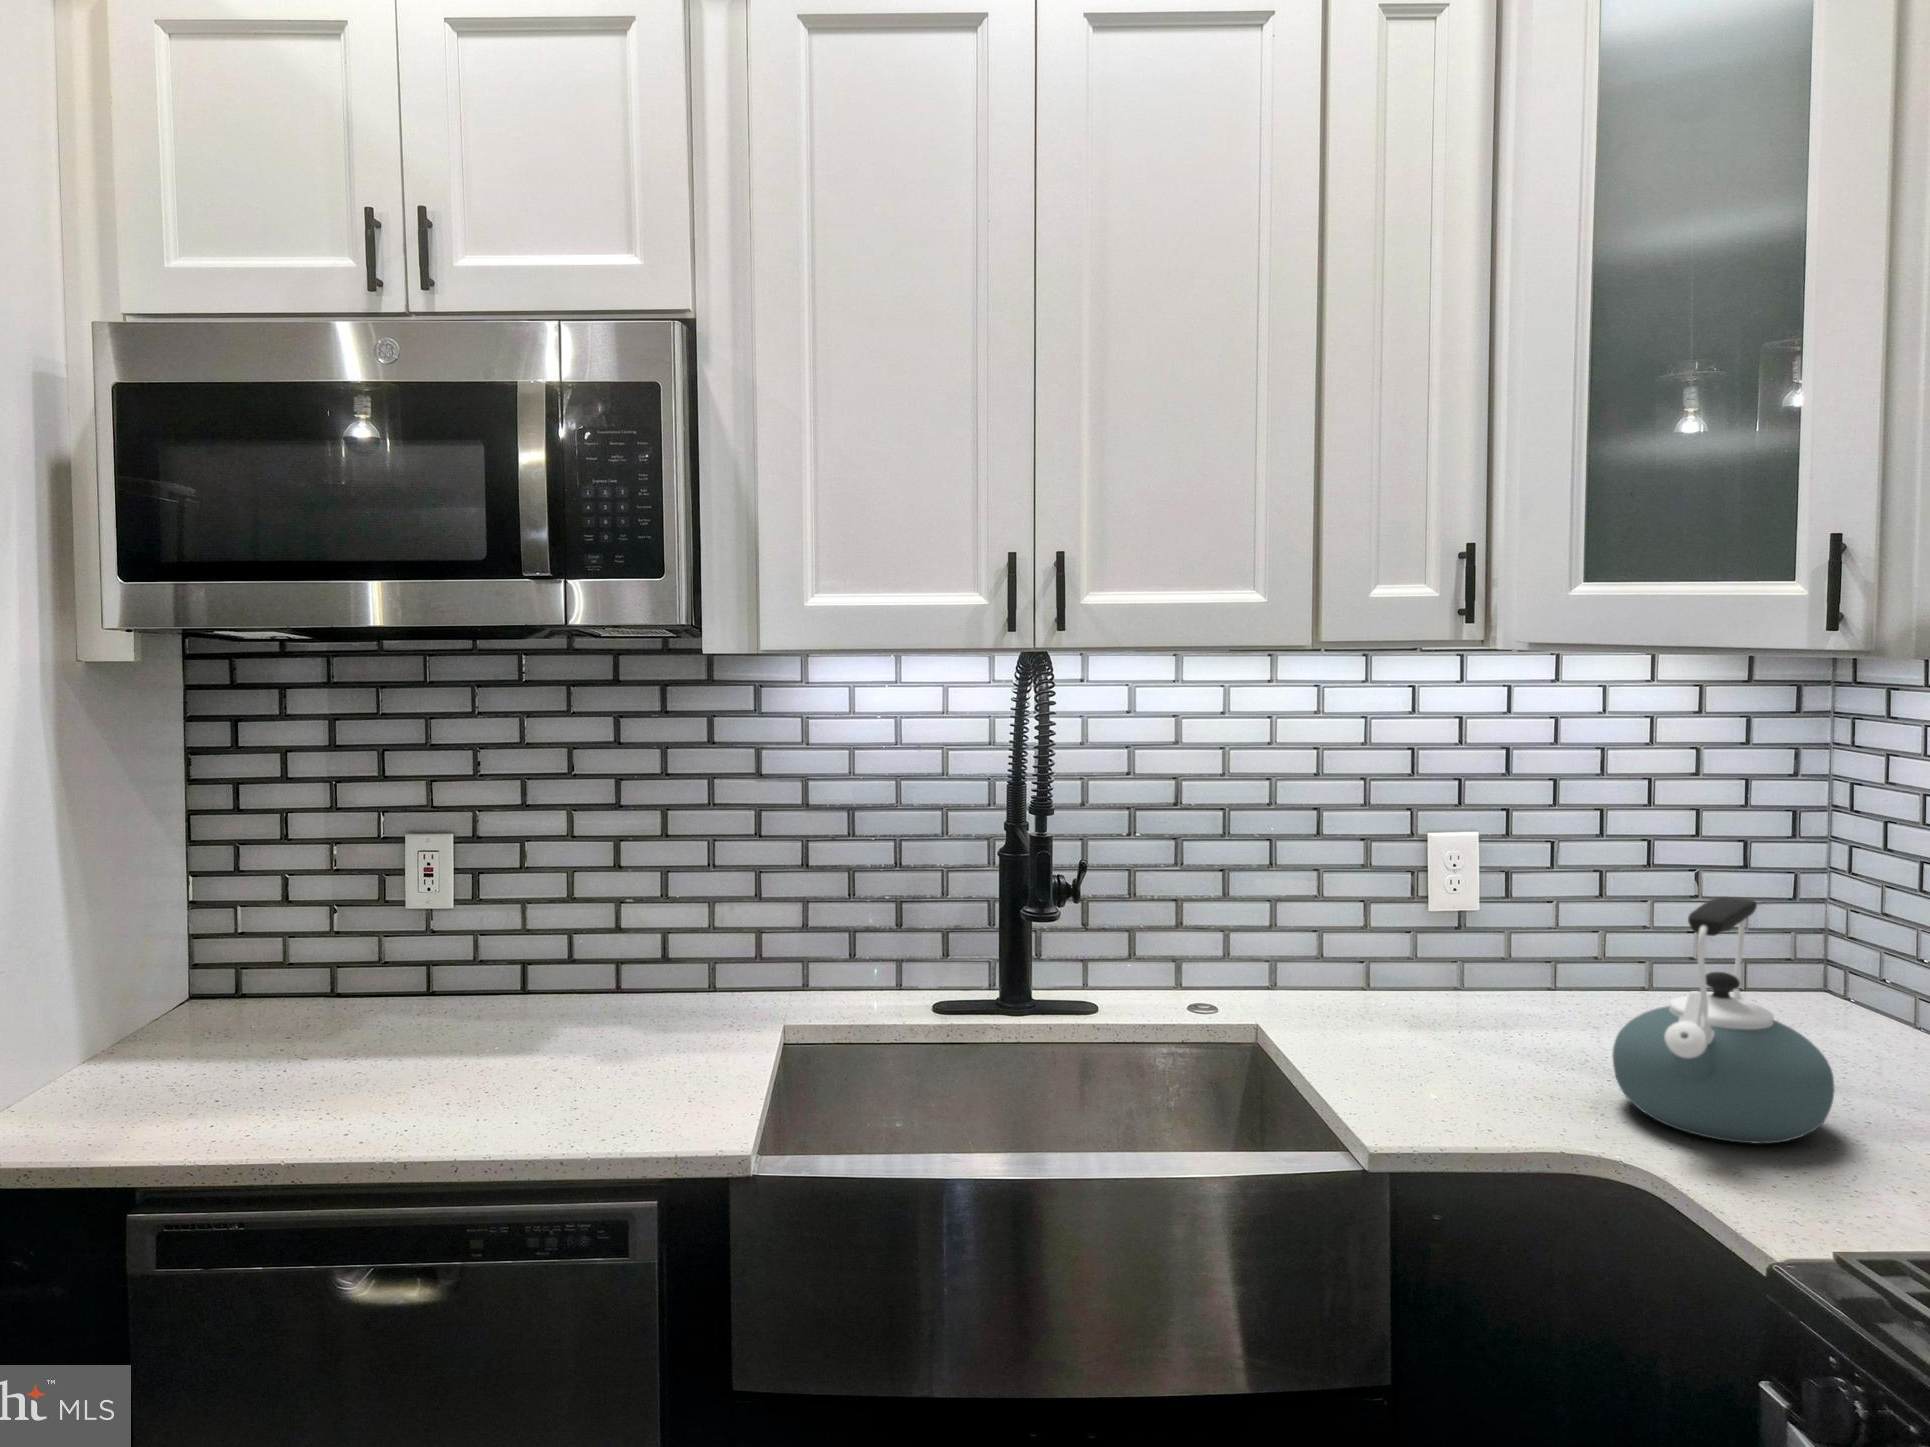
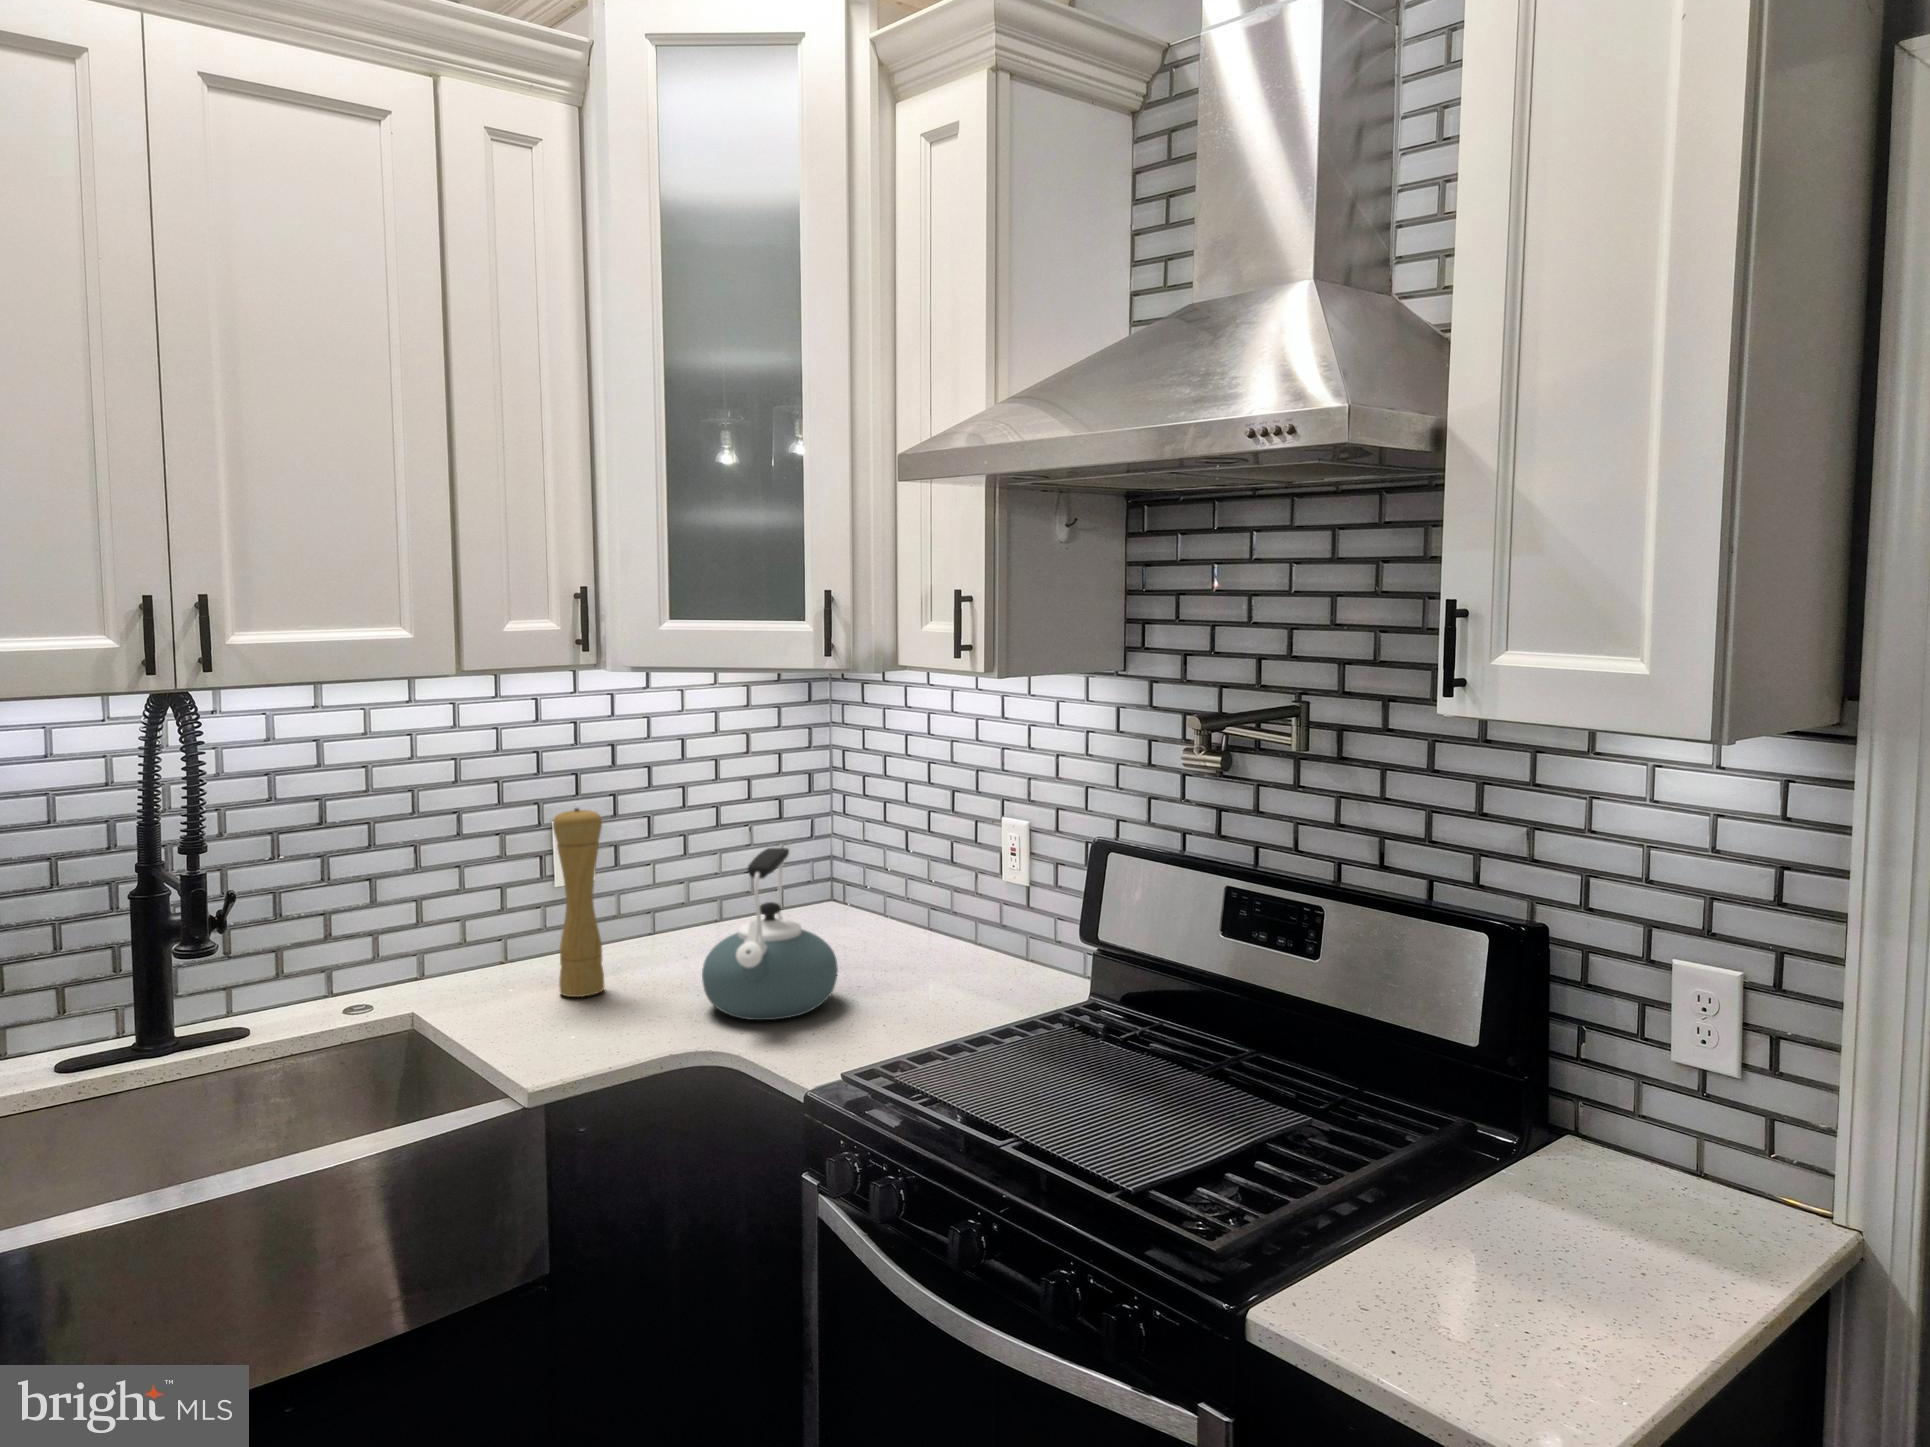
pepper mill: none [1423,815,1485,1048] -> present [553,808,604,997]

